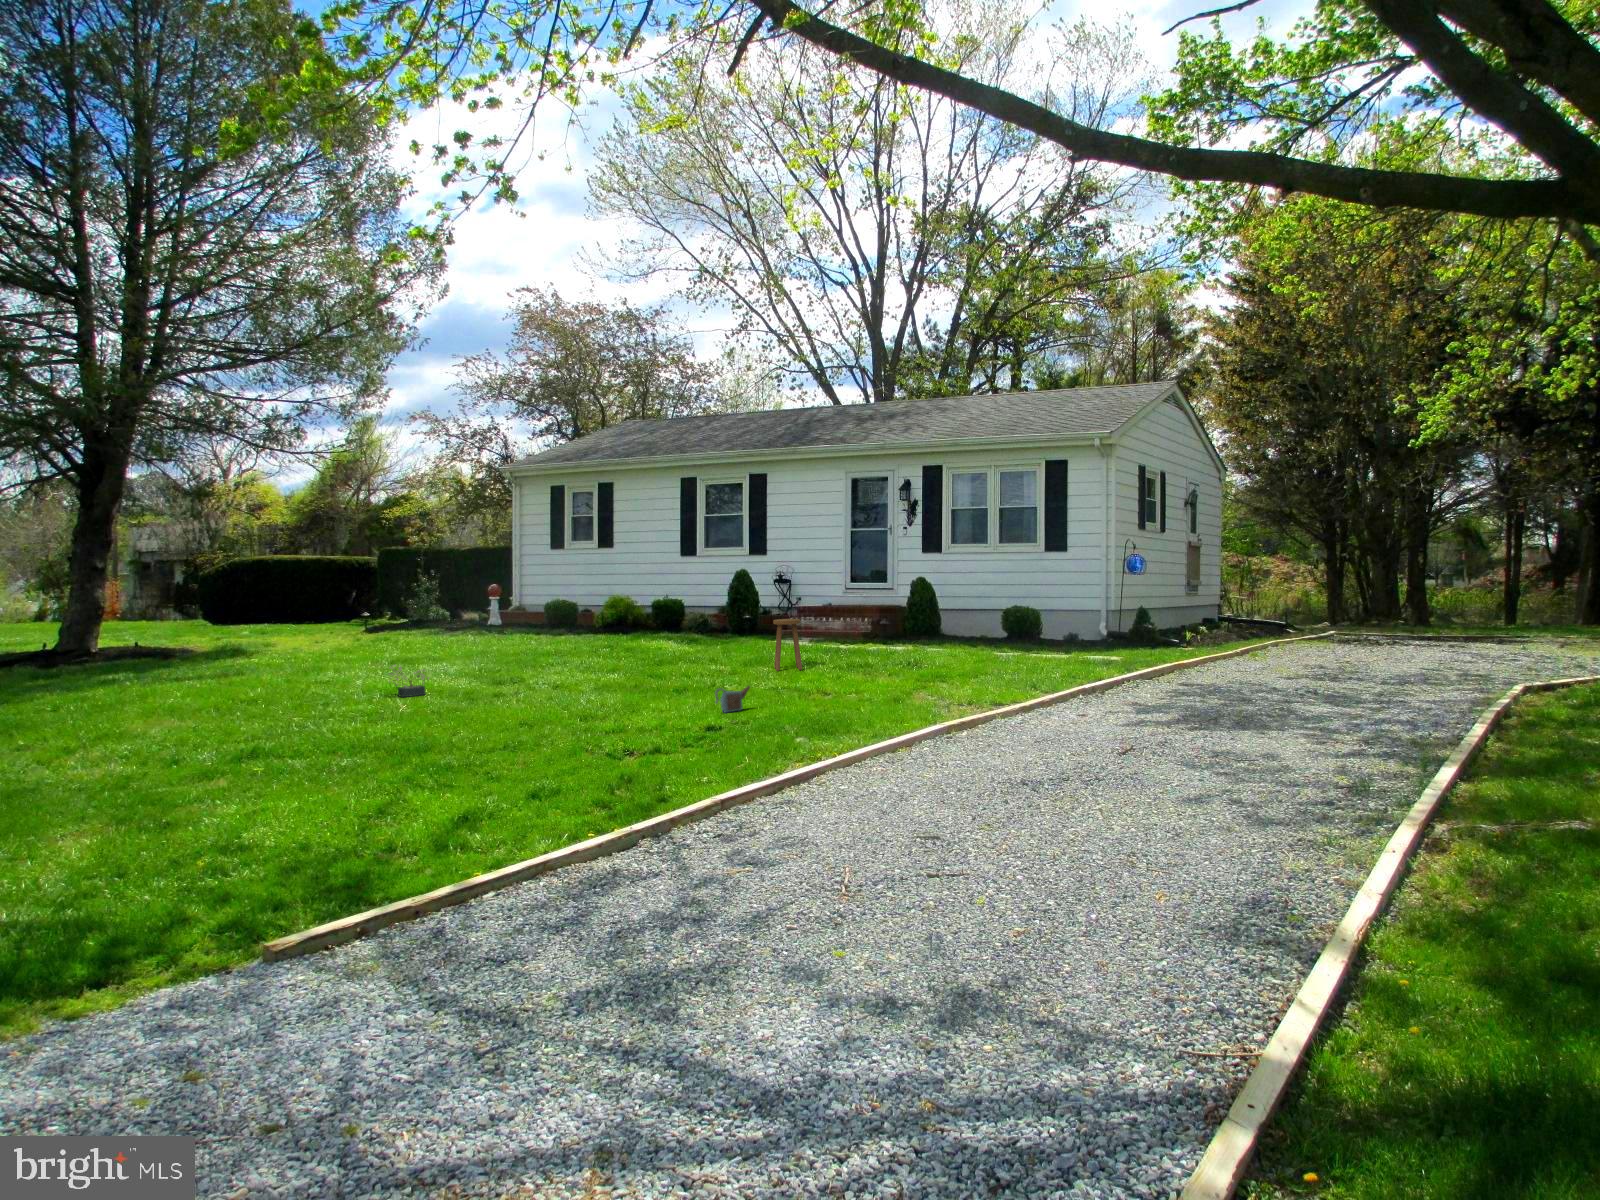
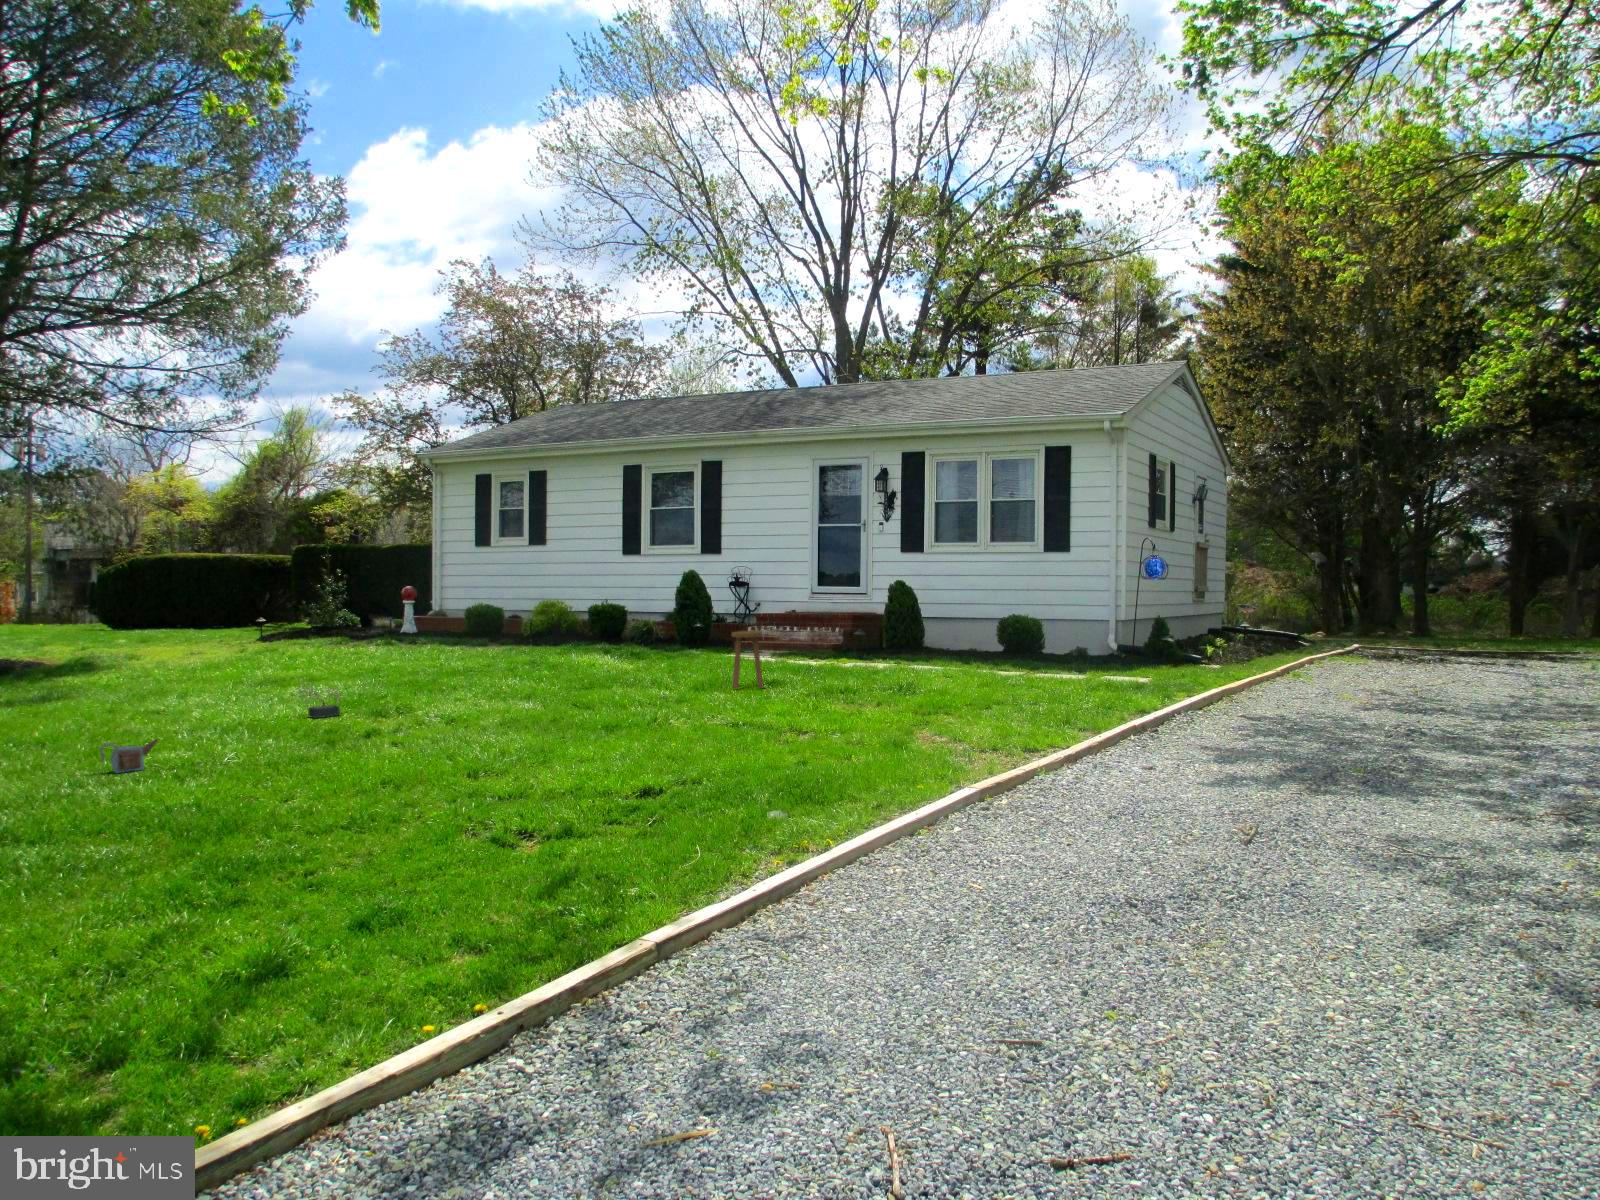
watering can: present [715,686,750,712] -> present [100,739,158,773]

